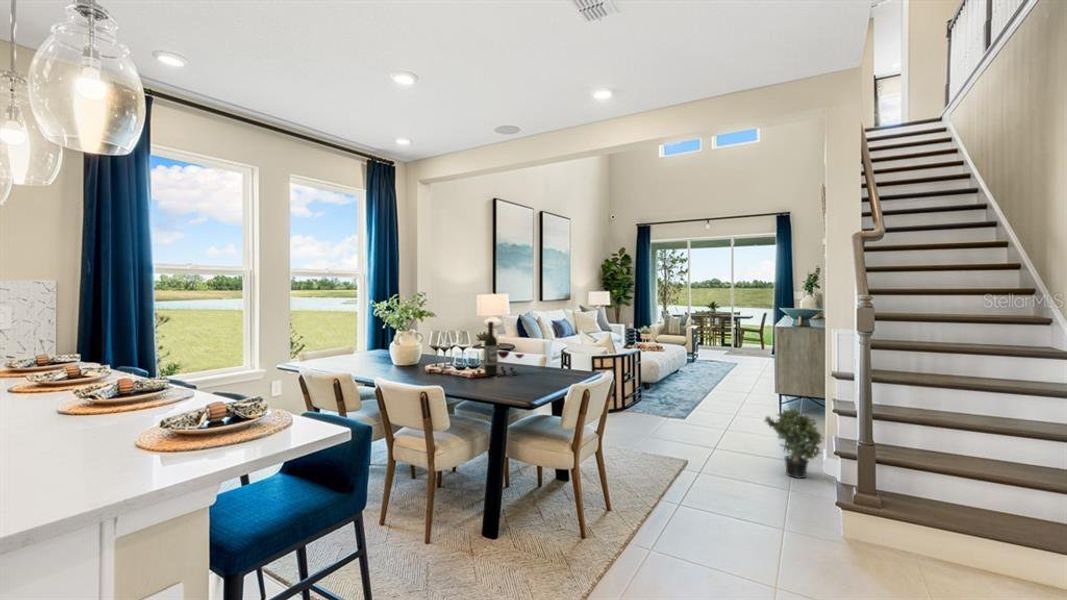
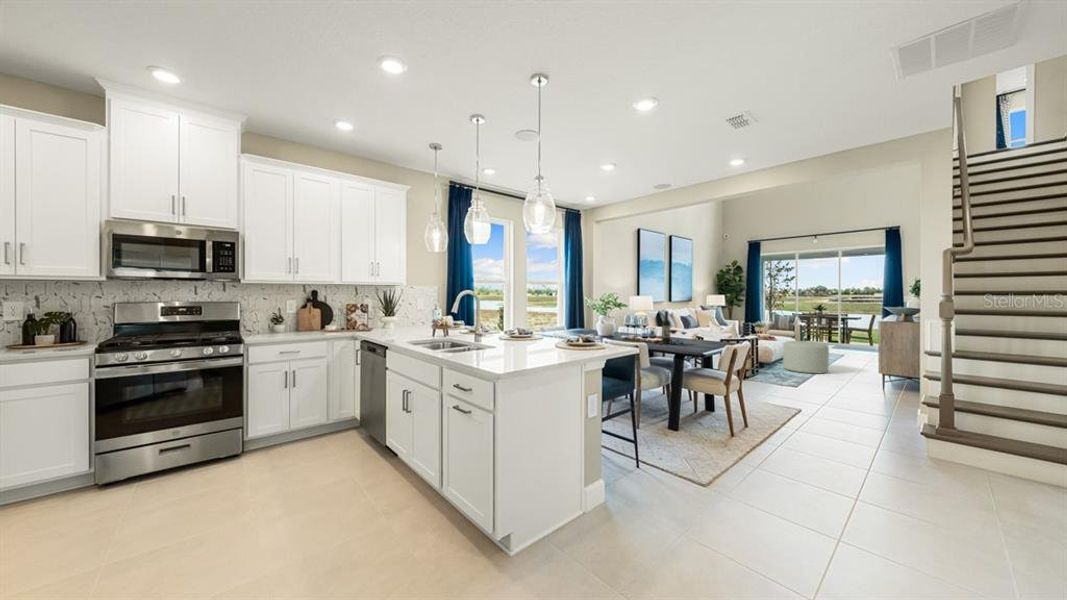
ottoman: none [671,350,721,393] -> present [783,341,829,373]
potted plant: present [764,408,822,478] -> none [865,377,915,426]

